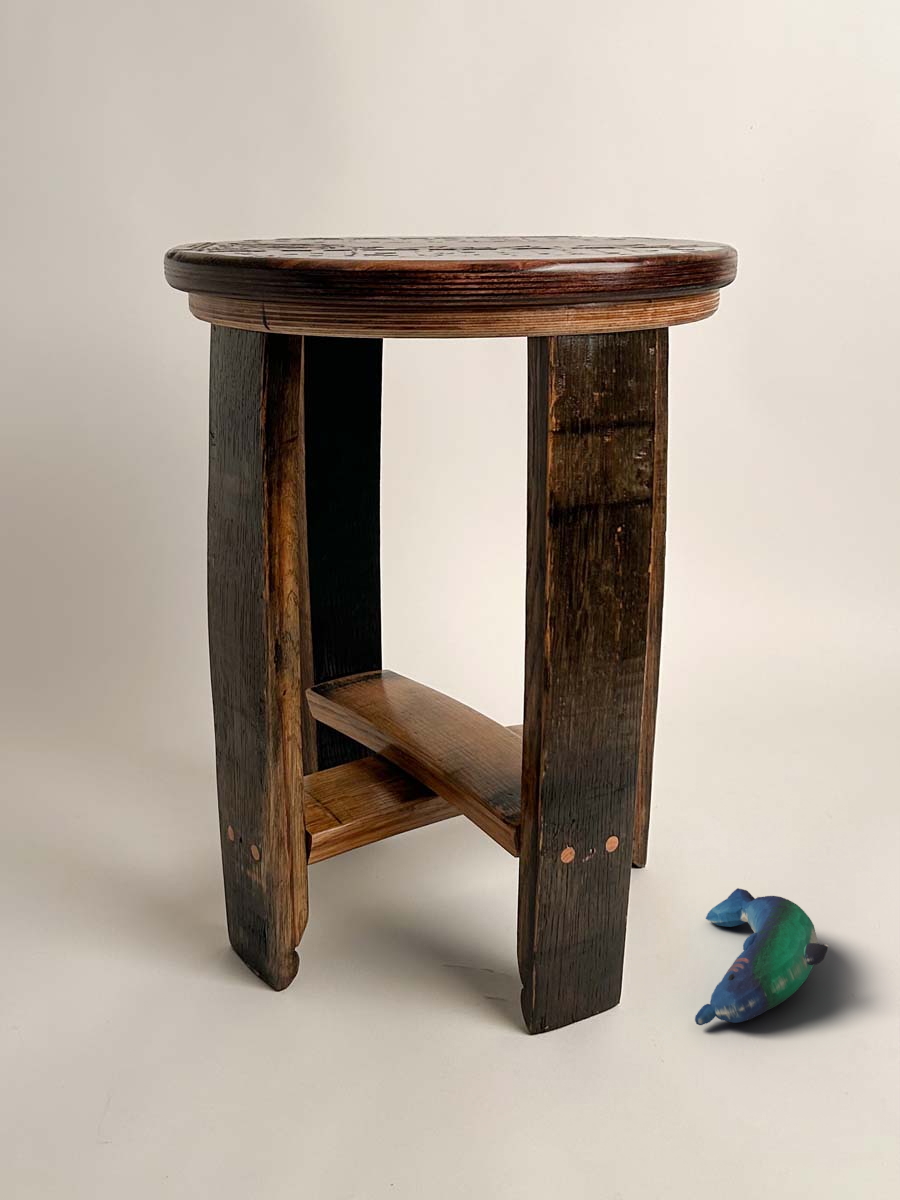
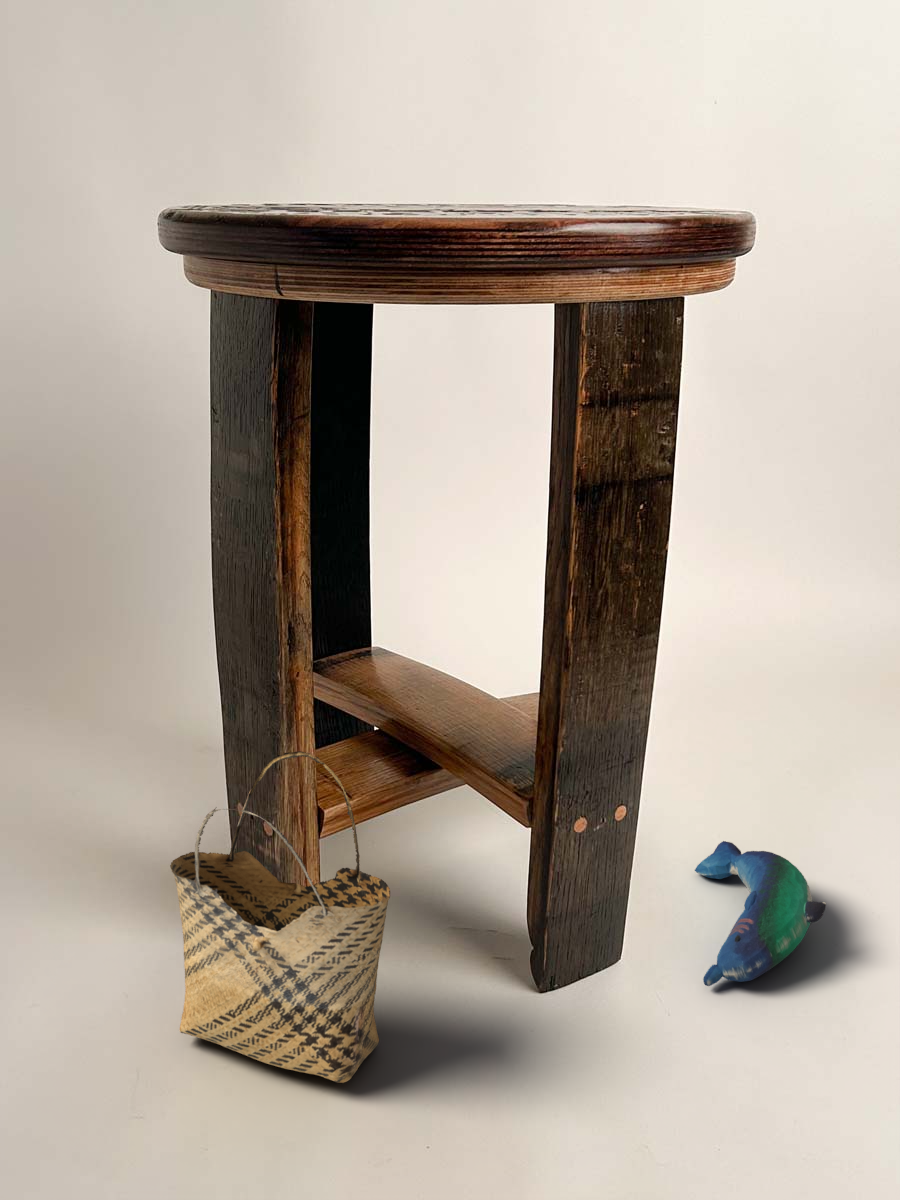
woven basket: none [155,767,368,1096] -> present [170,751,390,1083]

